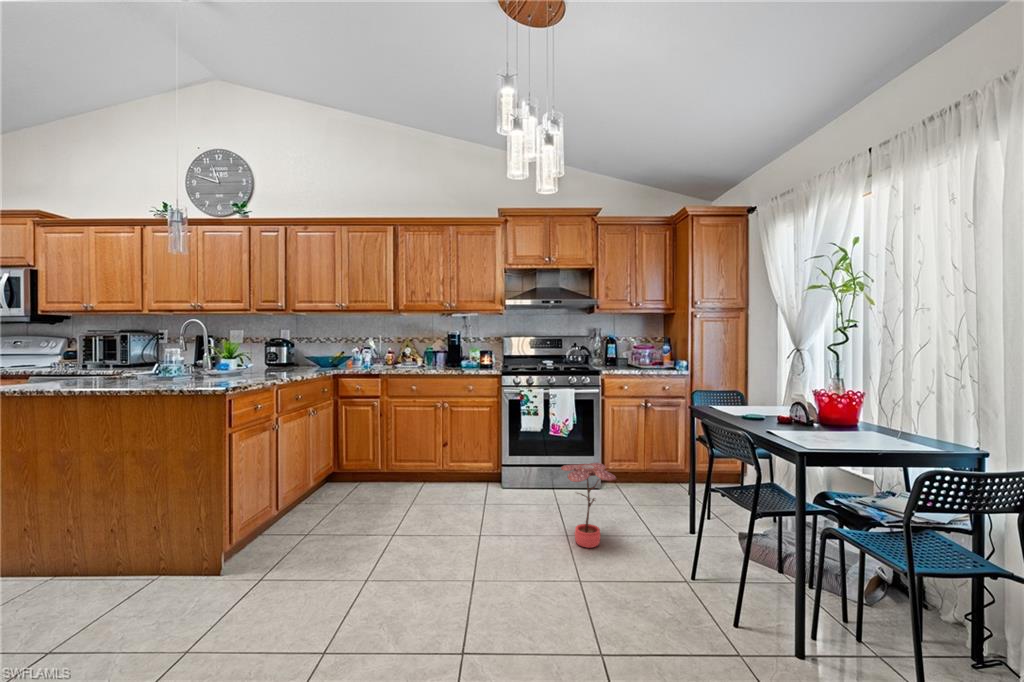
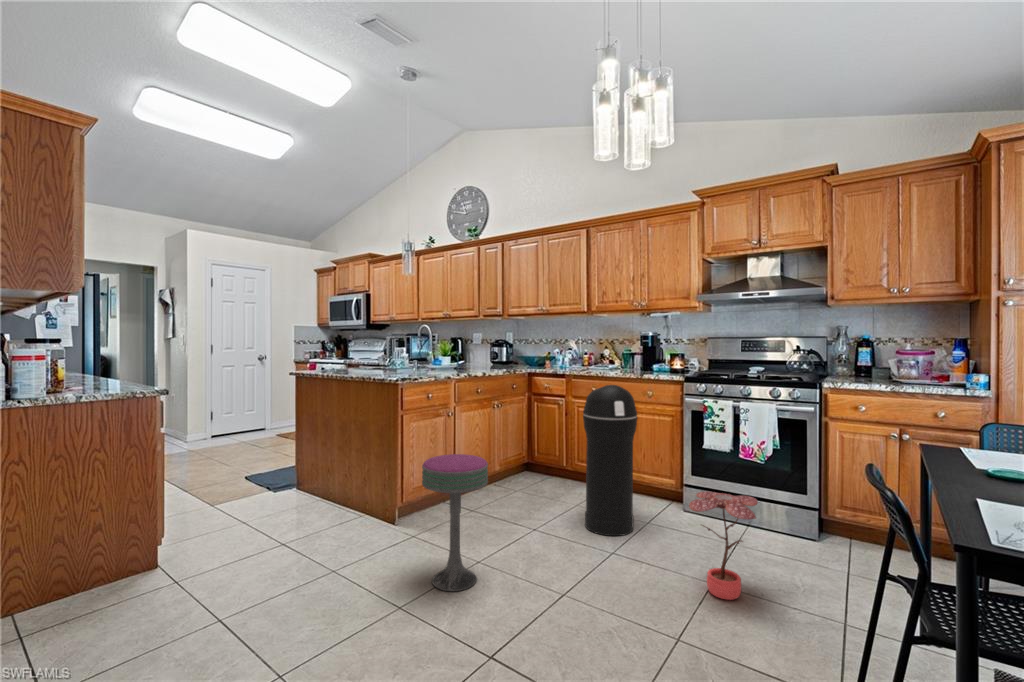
trash can: none [435,382,486,525] -> present [583,385,637,536]
bar stool: none [326,470,404,630] -> present [422,454,488,591]

